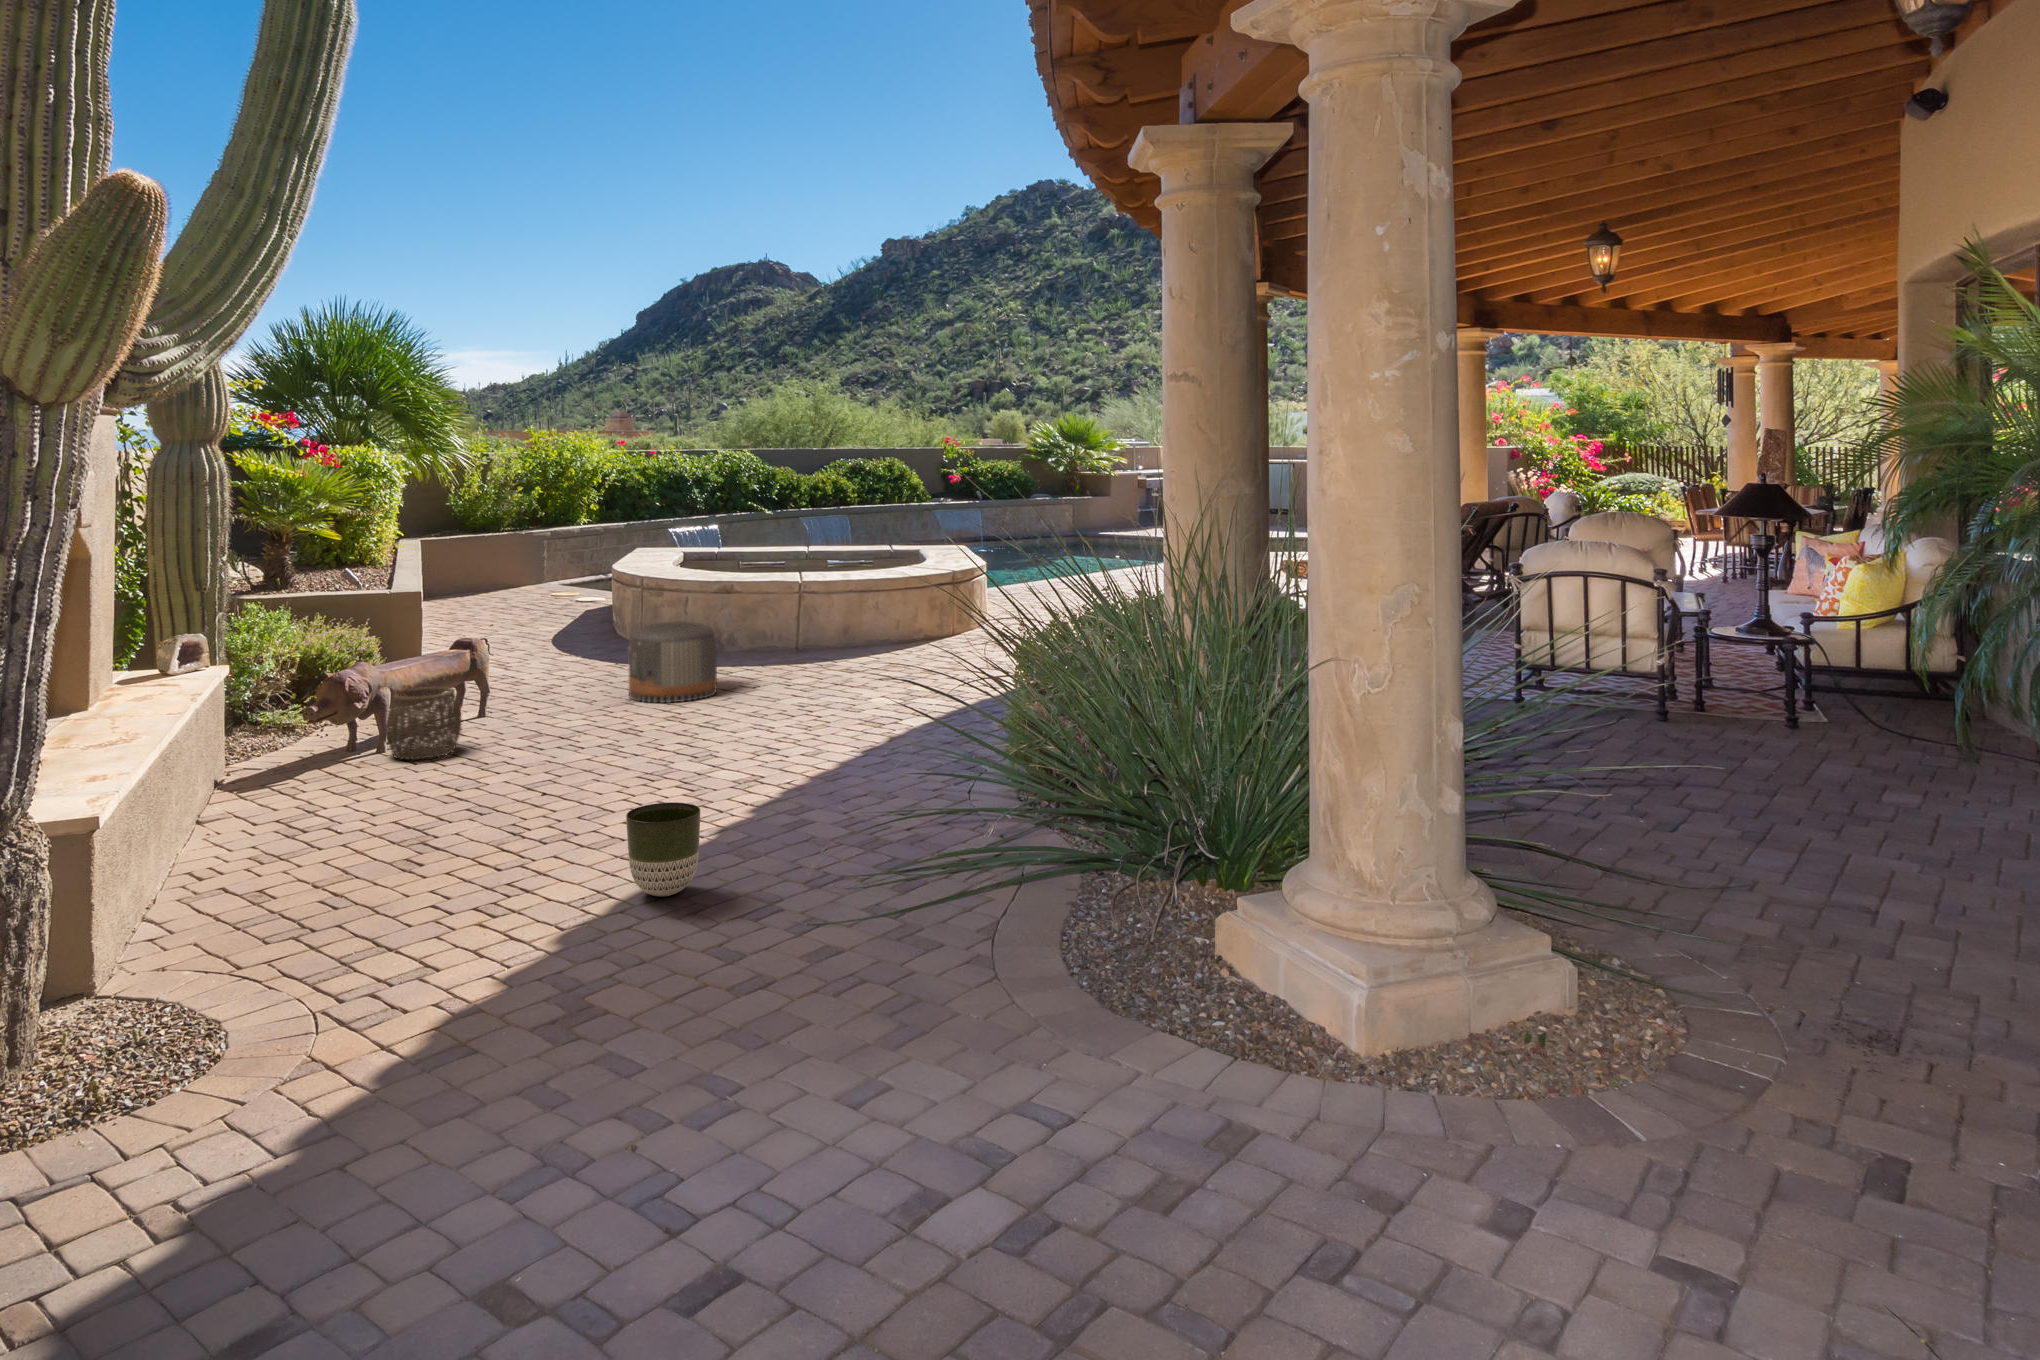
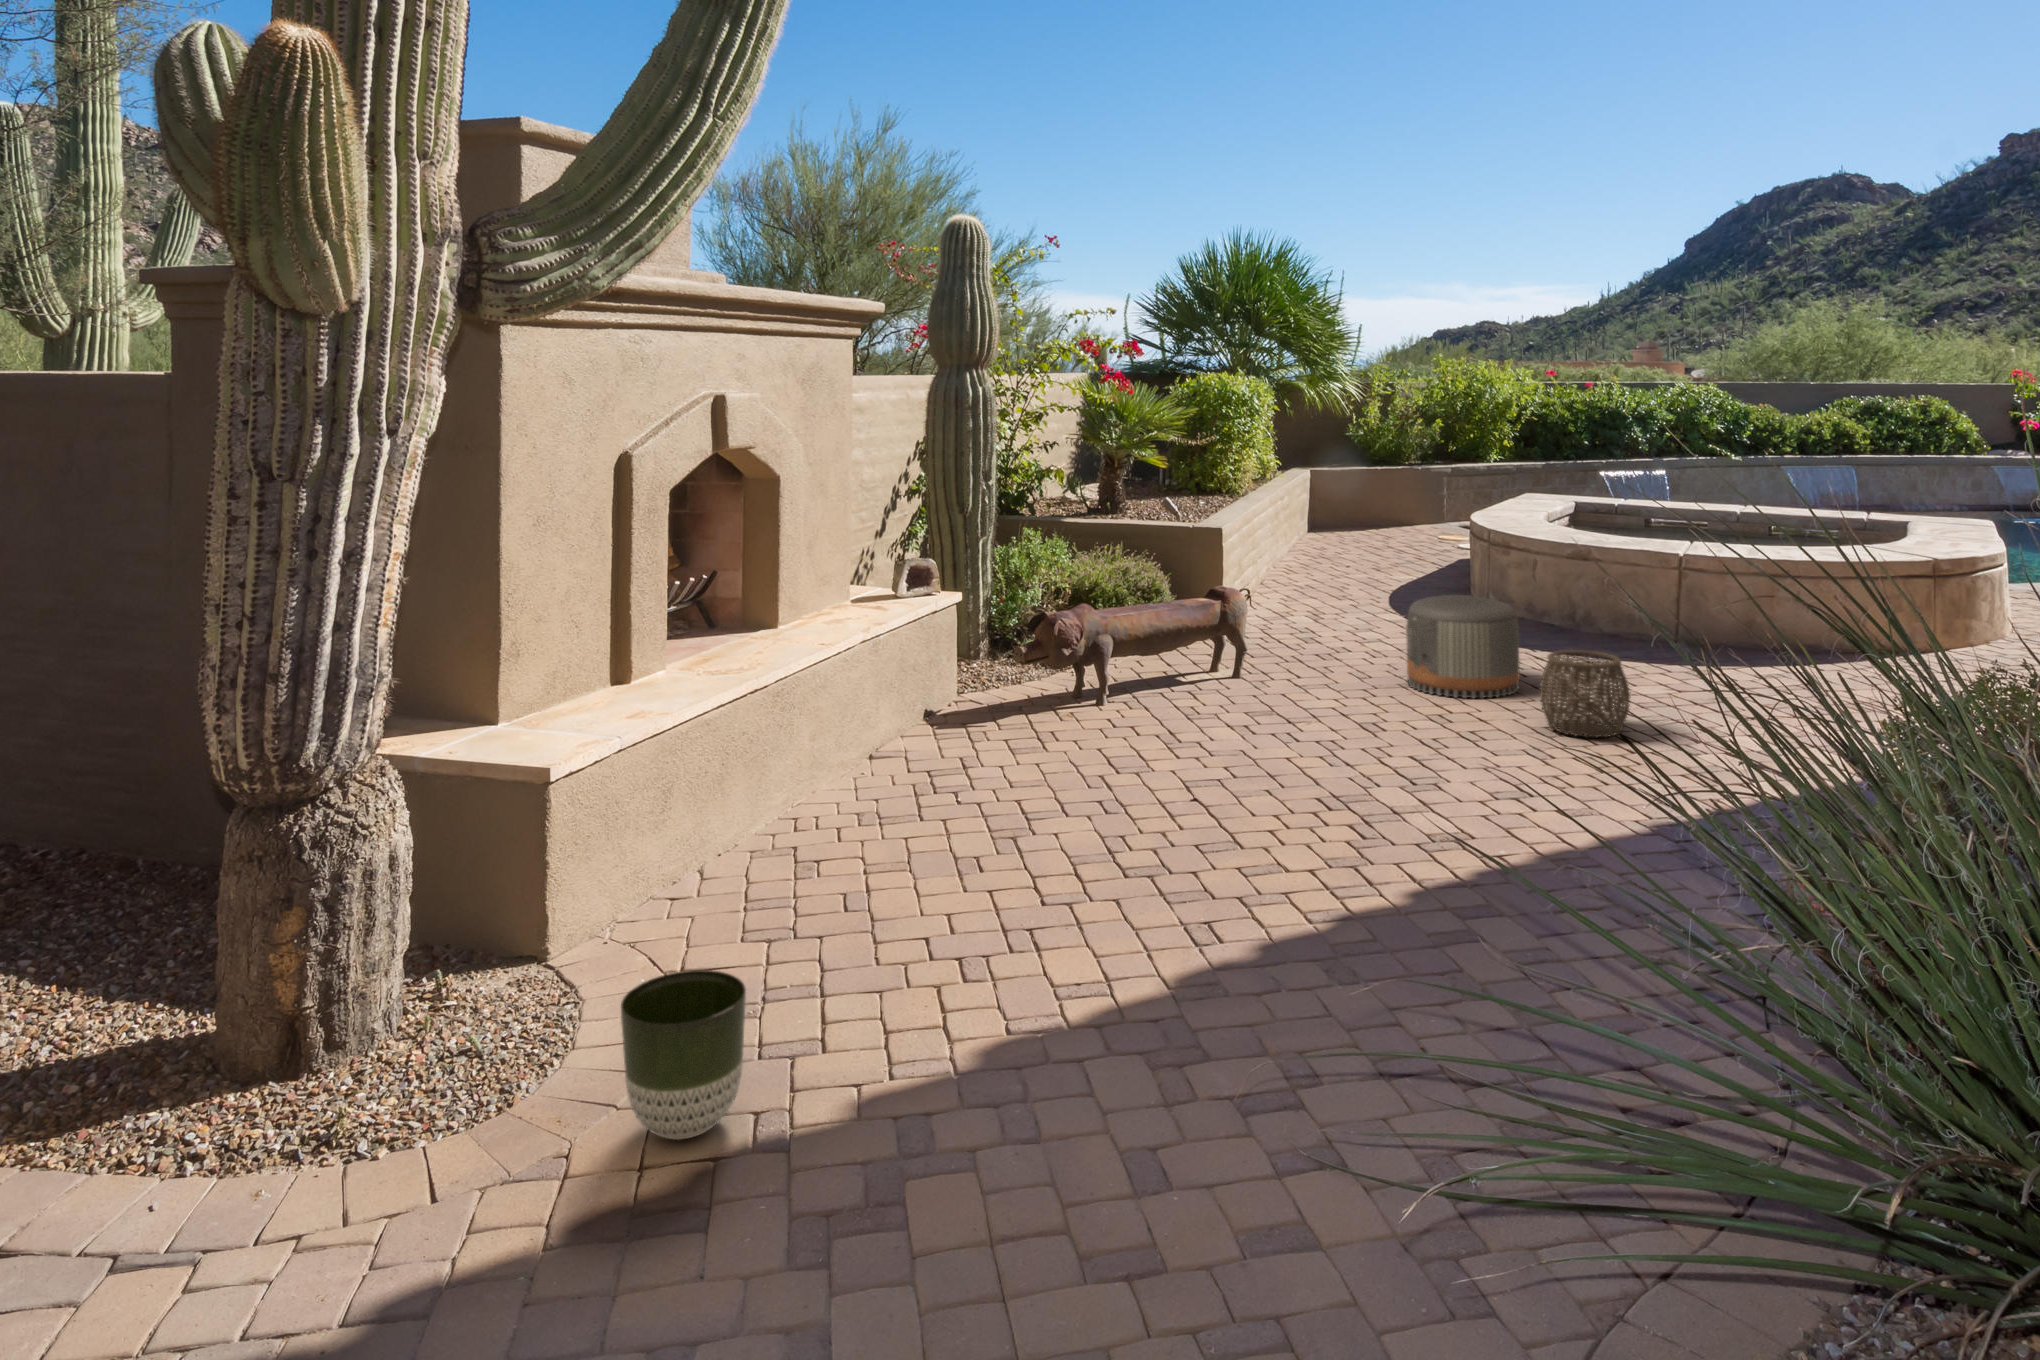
woven basket: present [386,687,462,760] -> present [1540,650,1630,738]
planter: present [626,802,700,897] -> present [621,970,746,1140]

